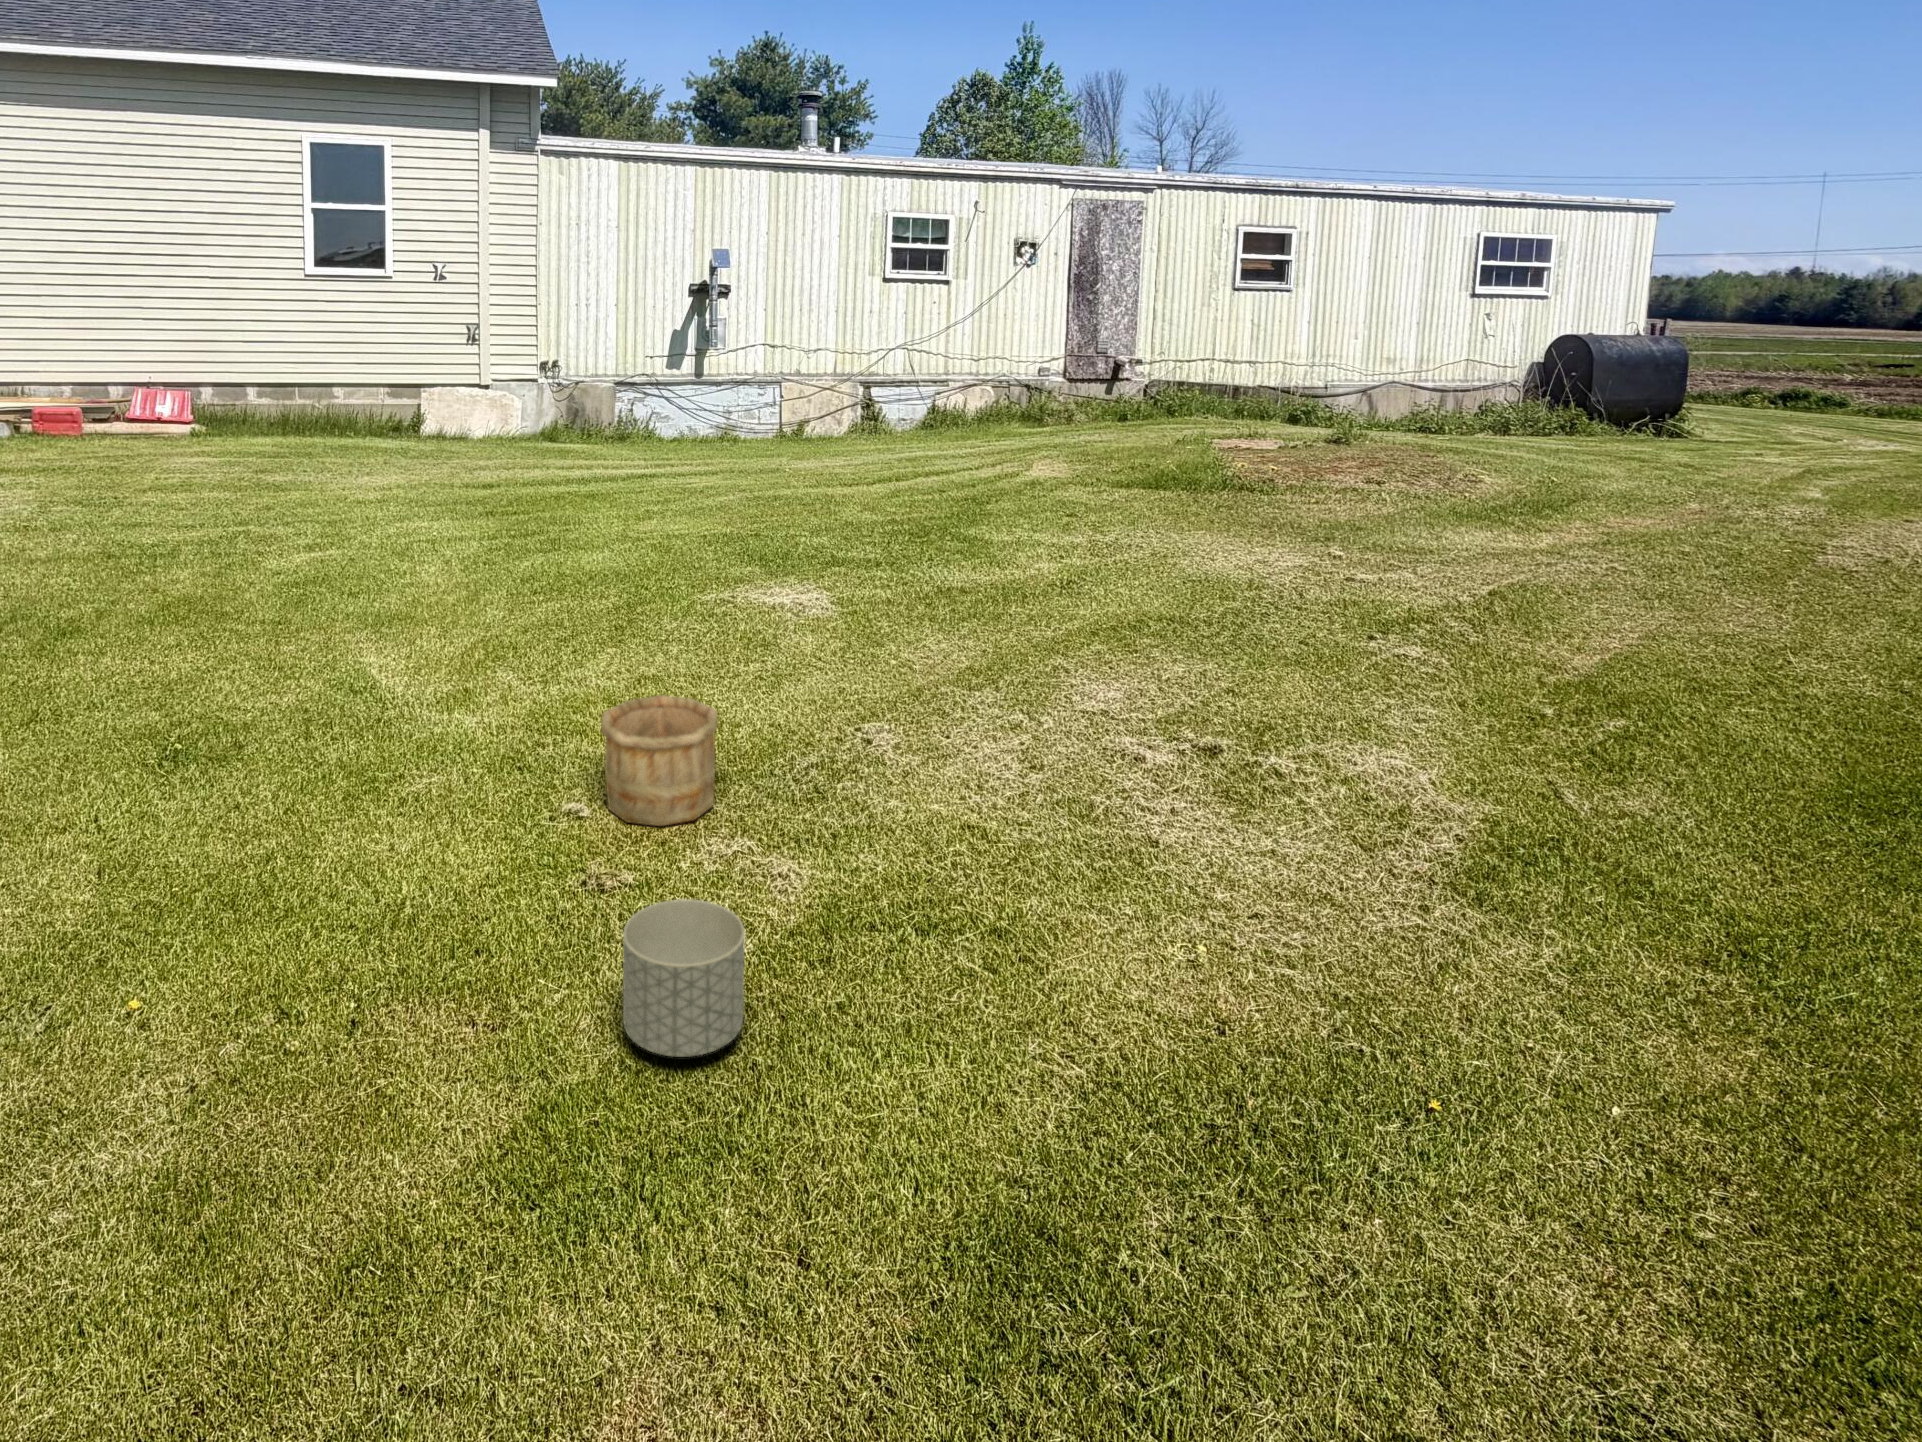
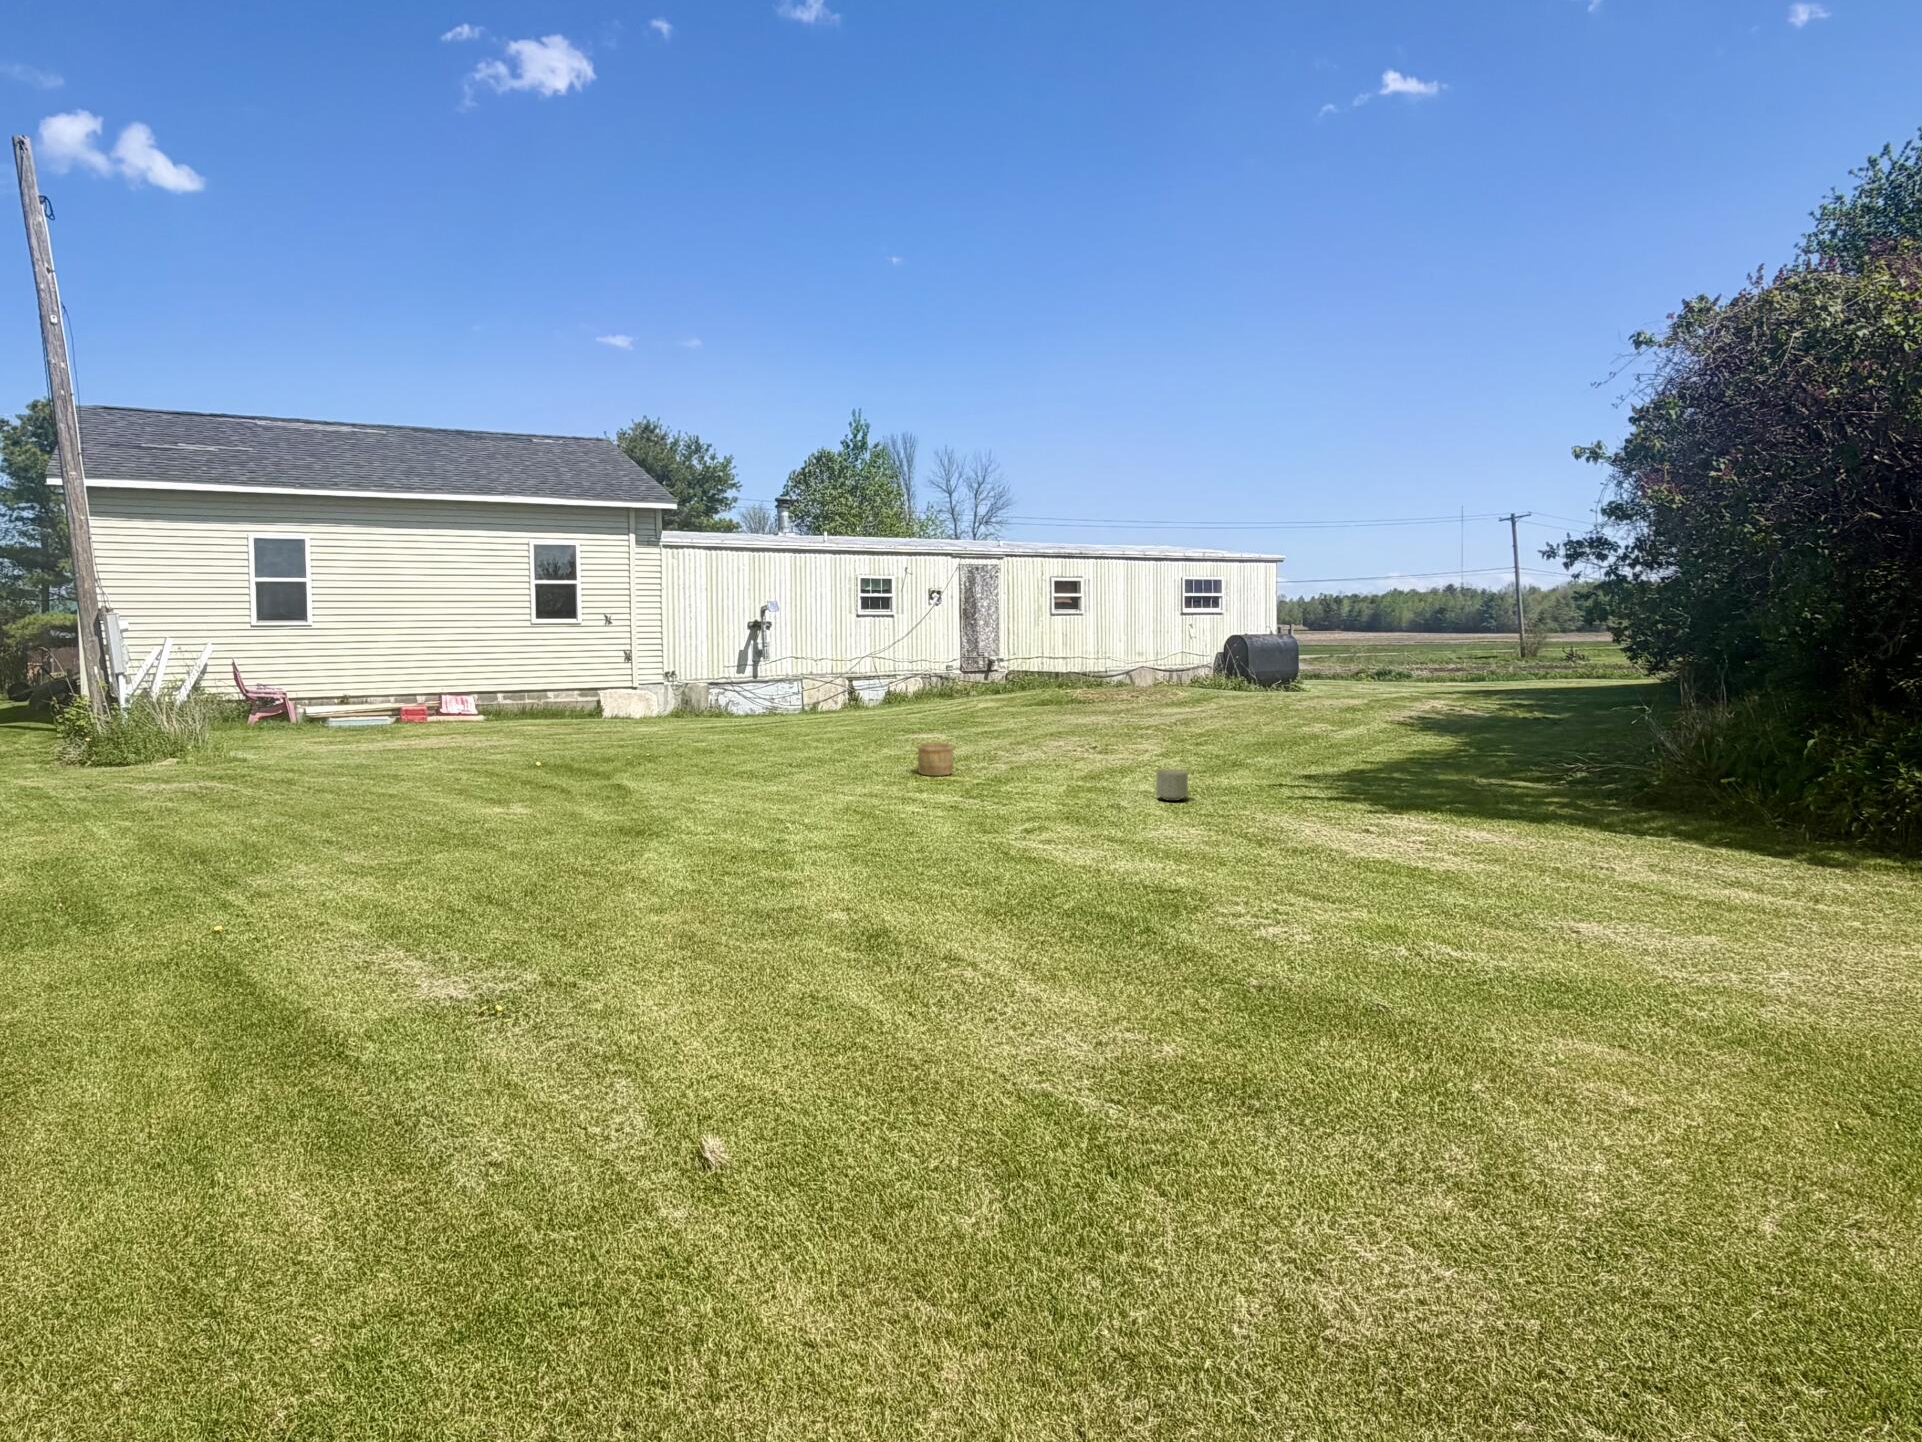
planter: present [623,899,745,1057] -> present [1156,769,1188,801]

